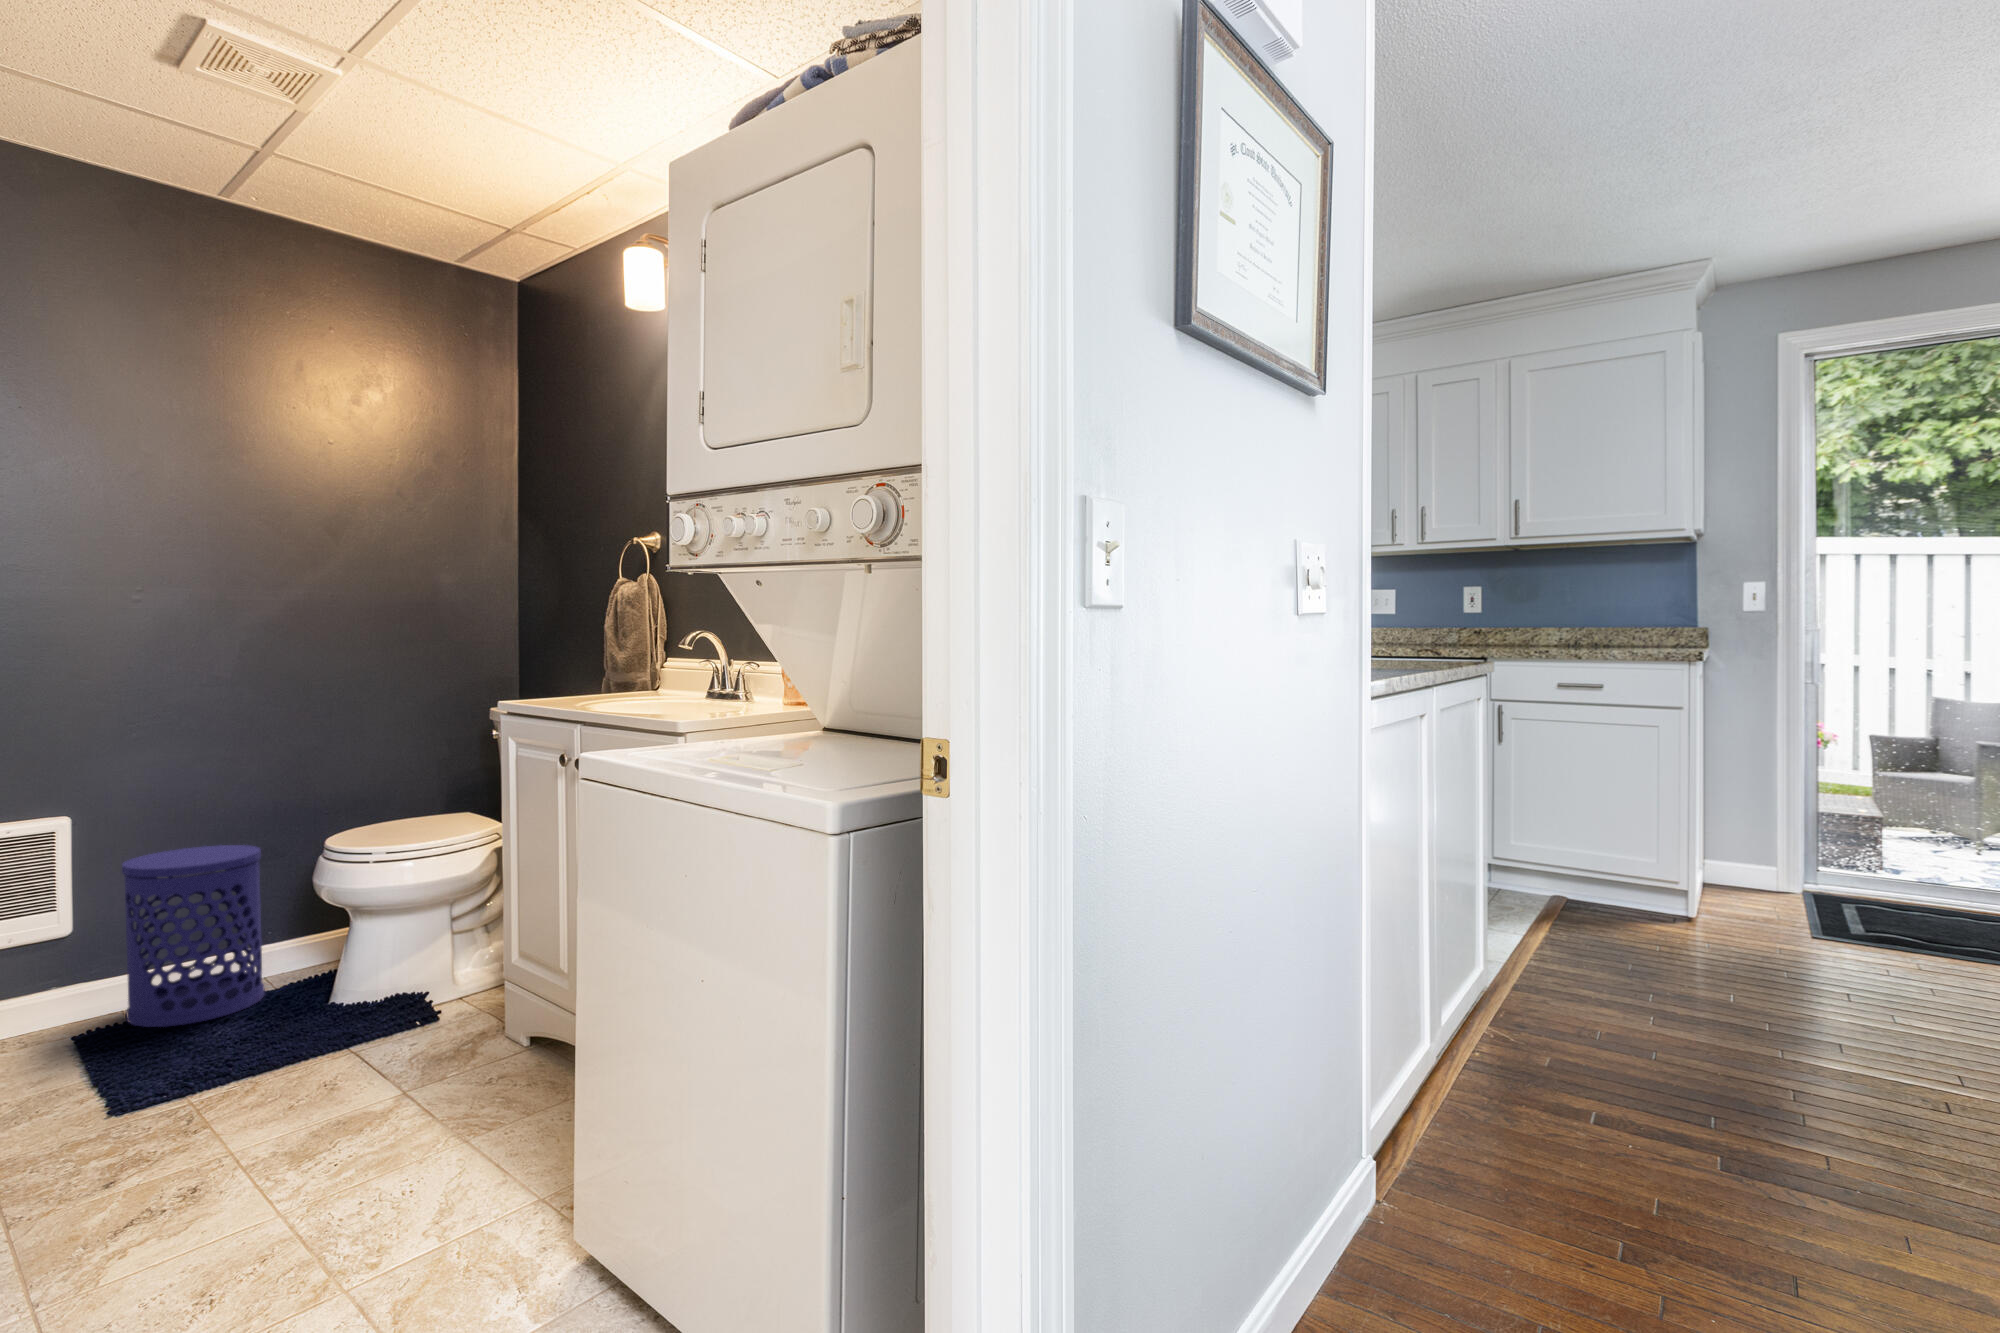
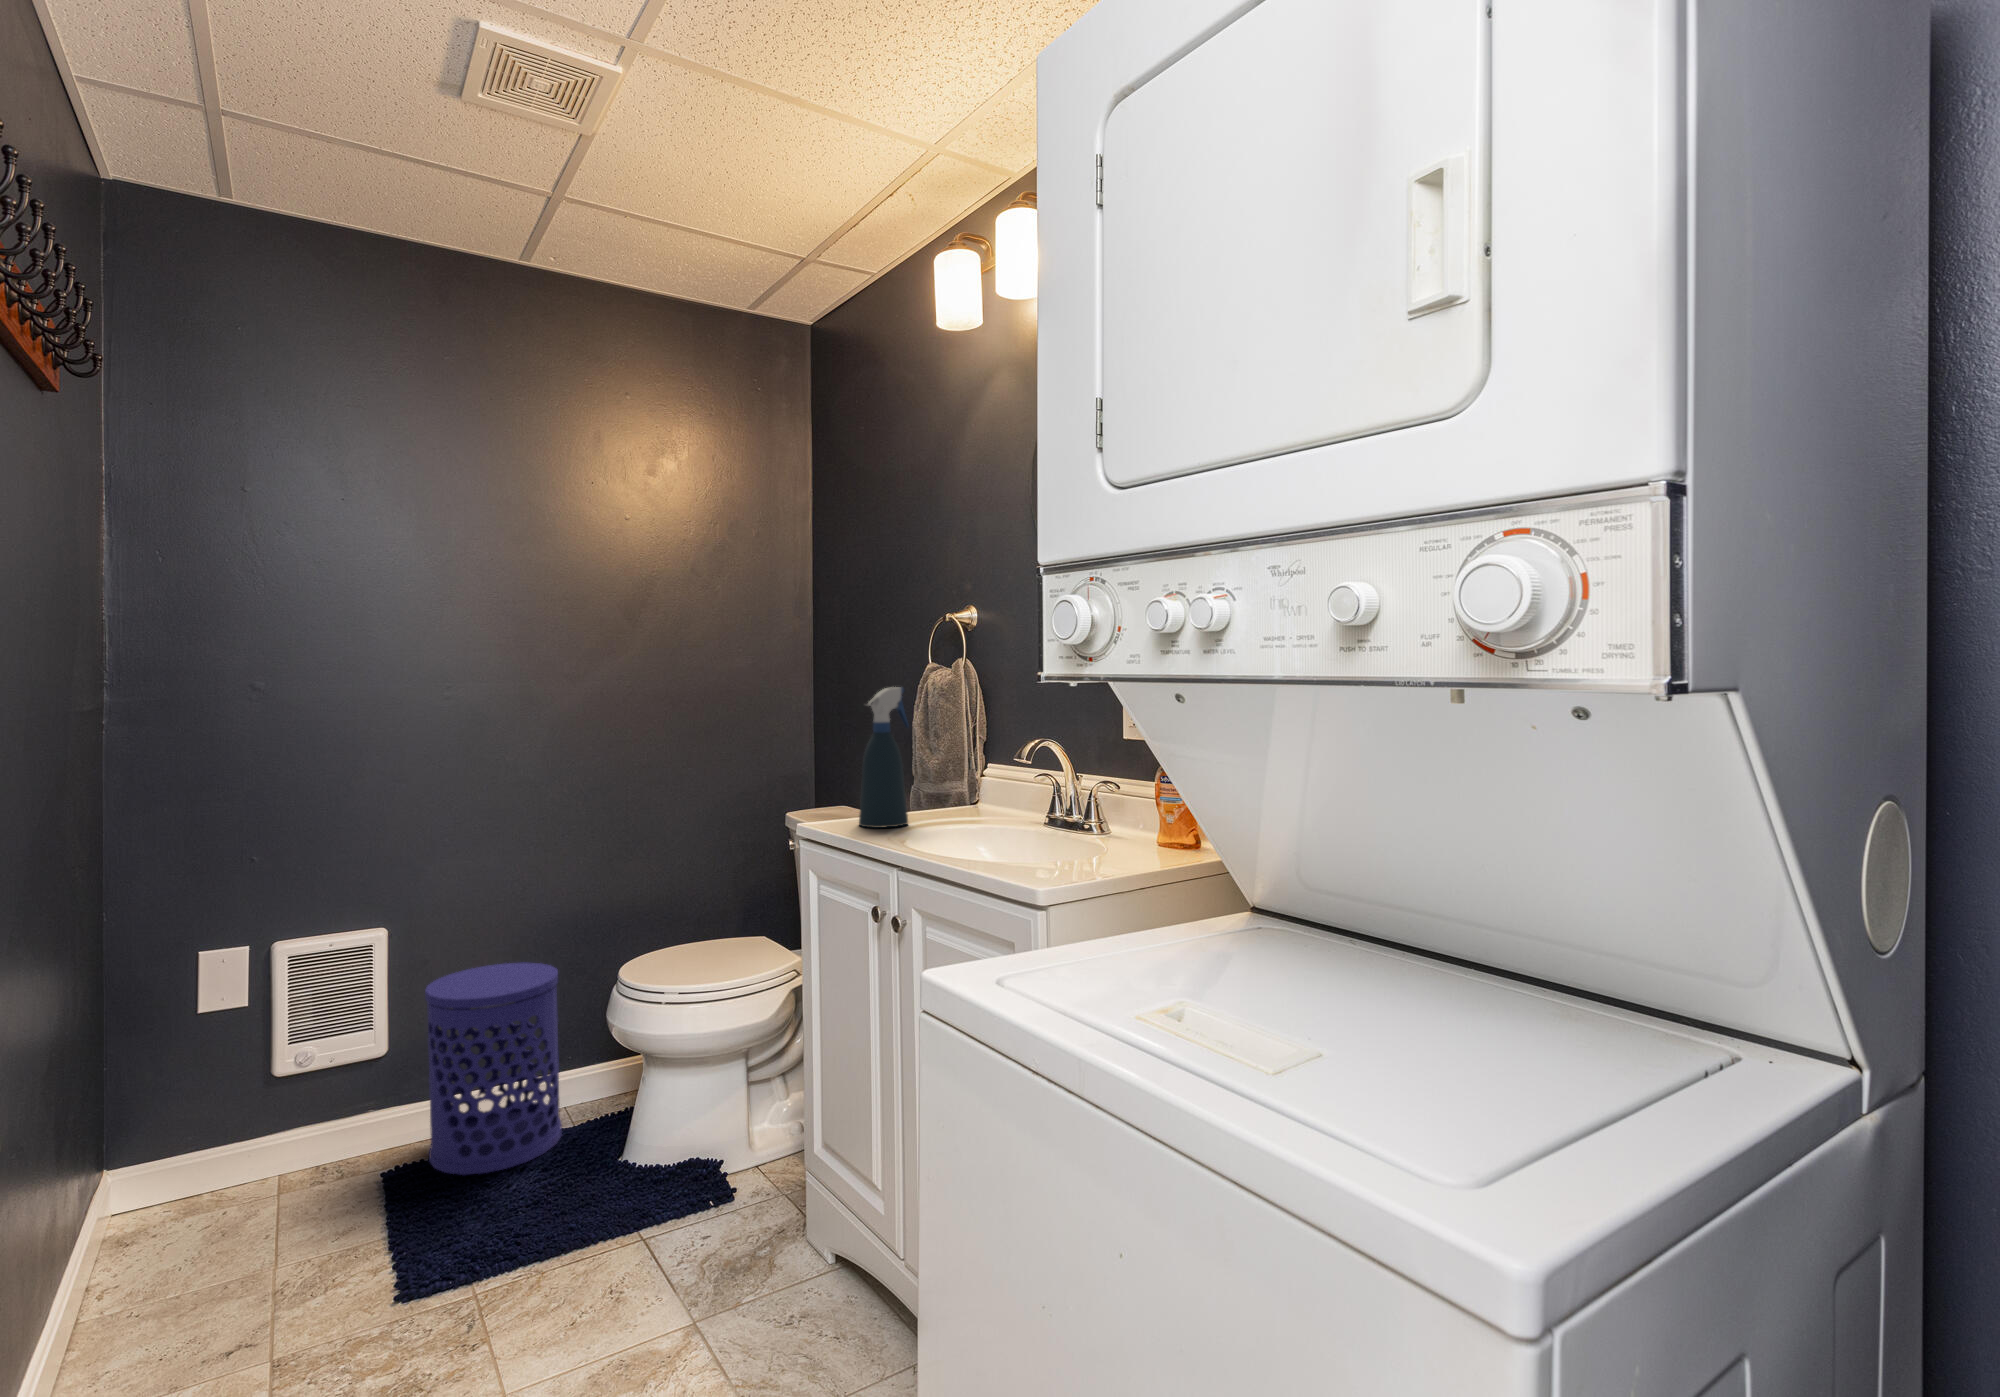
spray bottle: none [551,593,596,703] -> present [859,687,909,828]

